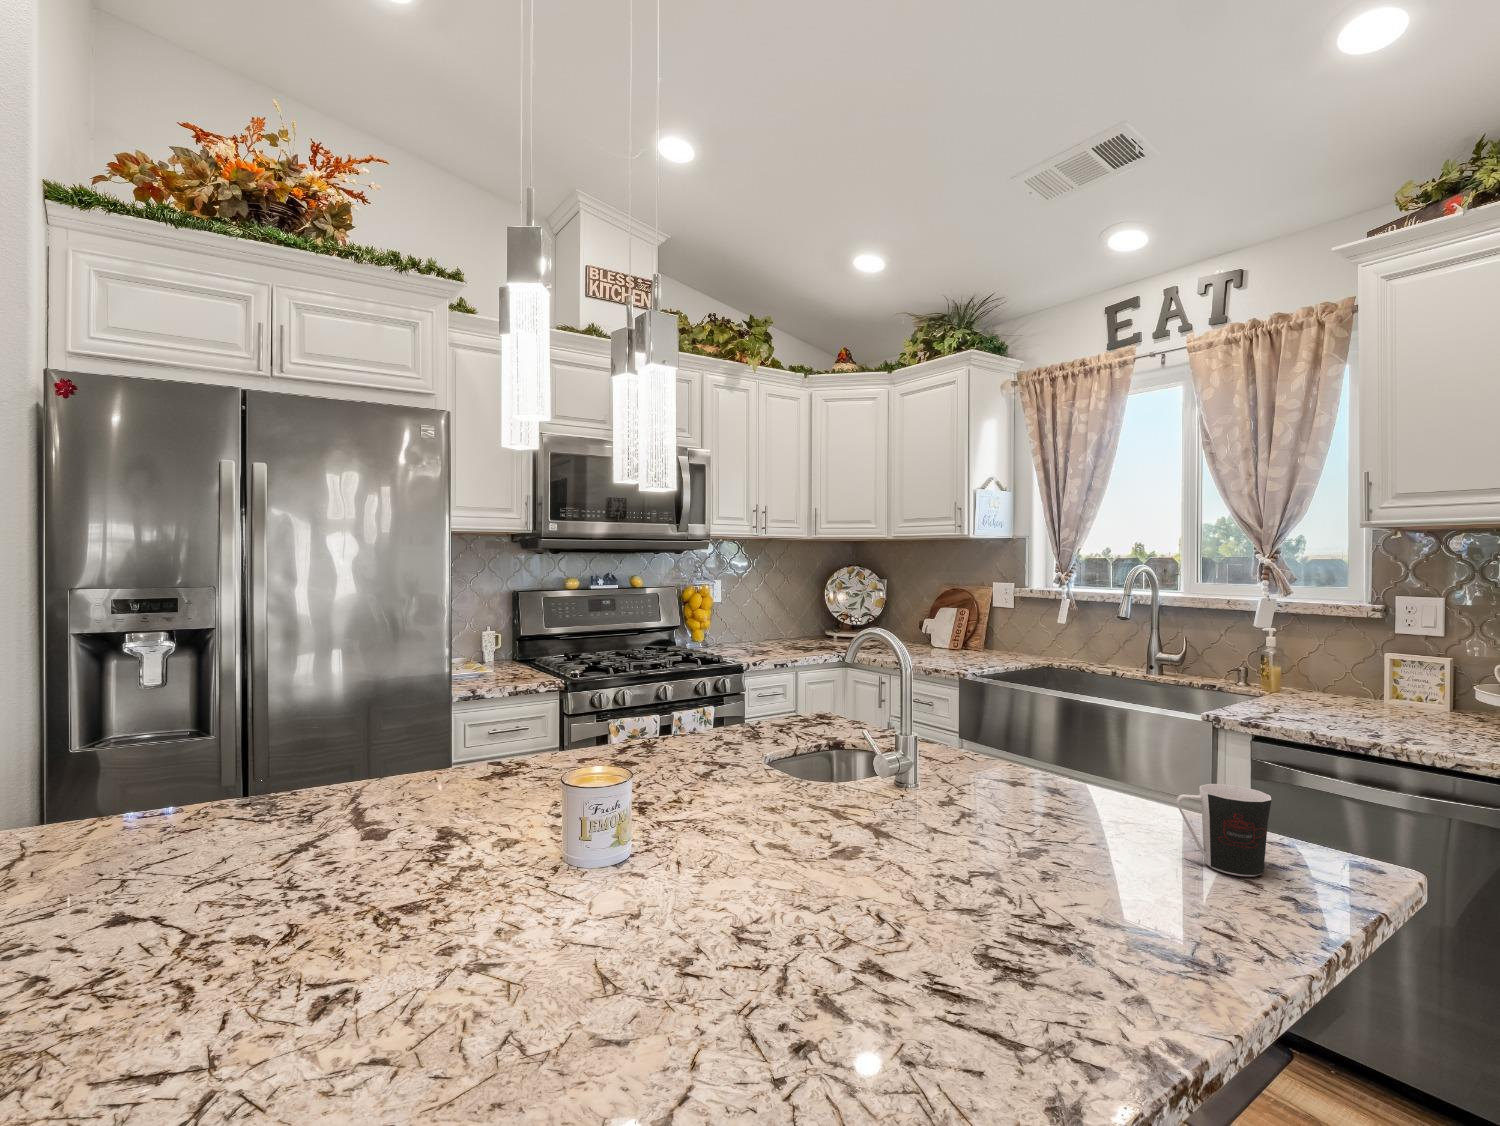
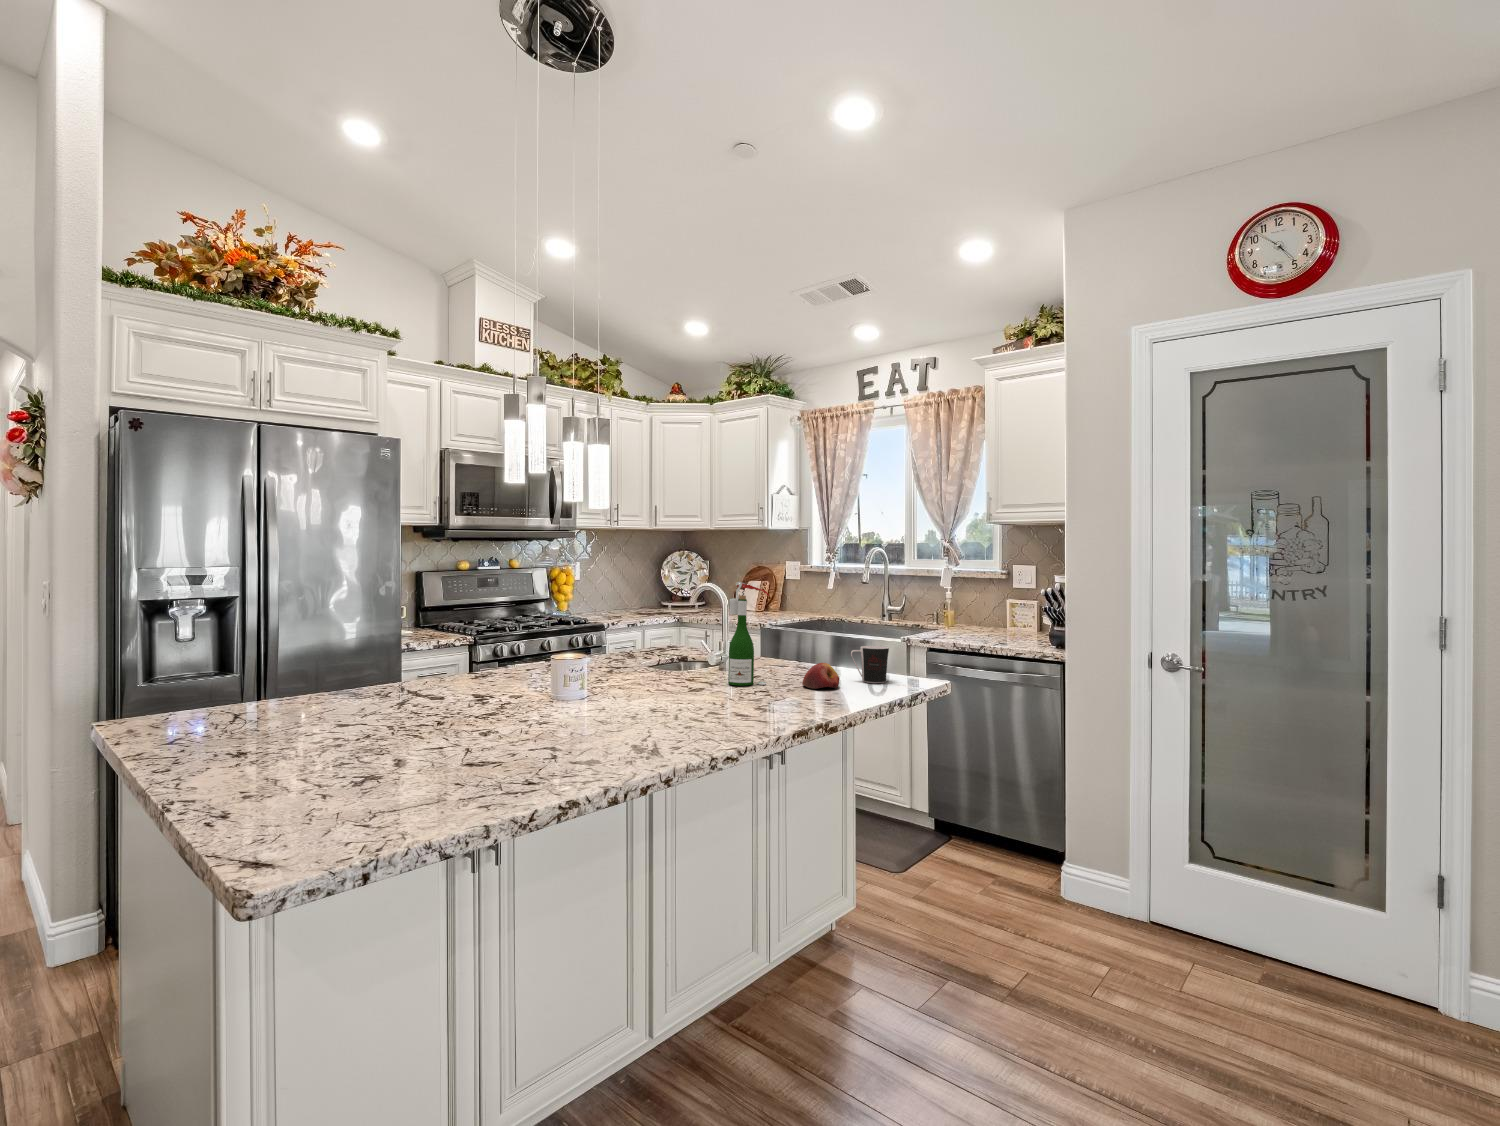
wine bottle: none [908,642,996,861] -> present [728,581,769,686]
apple: none [1071,826,1160,891] -> present [802,663,839,689]

